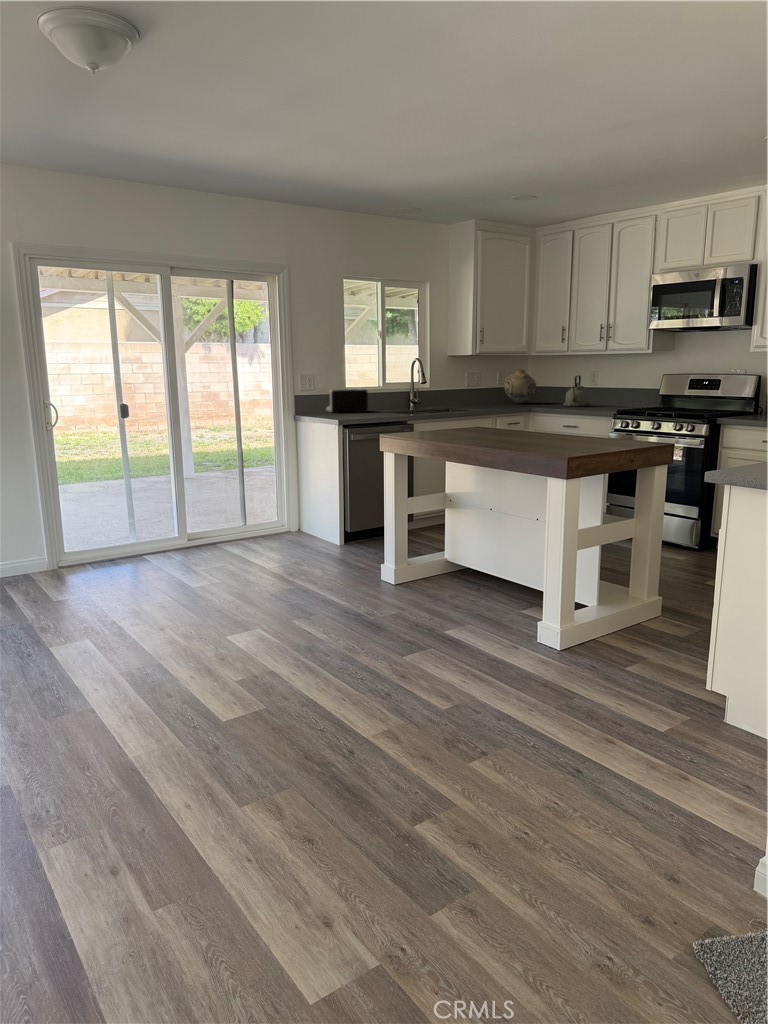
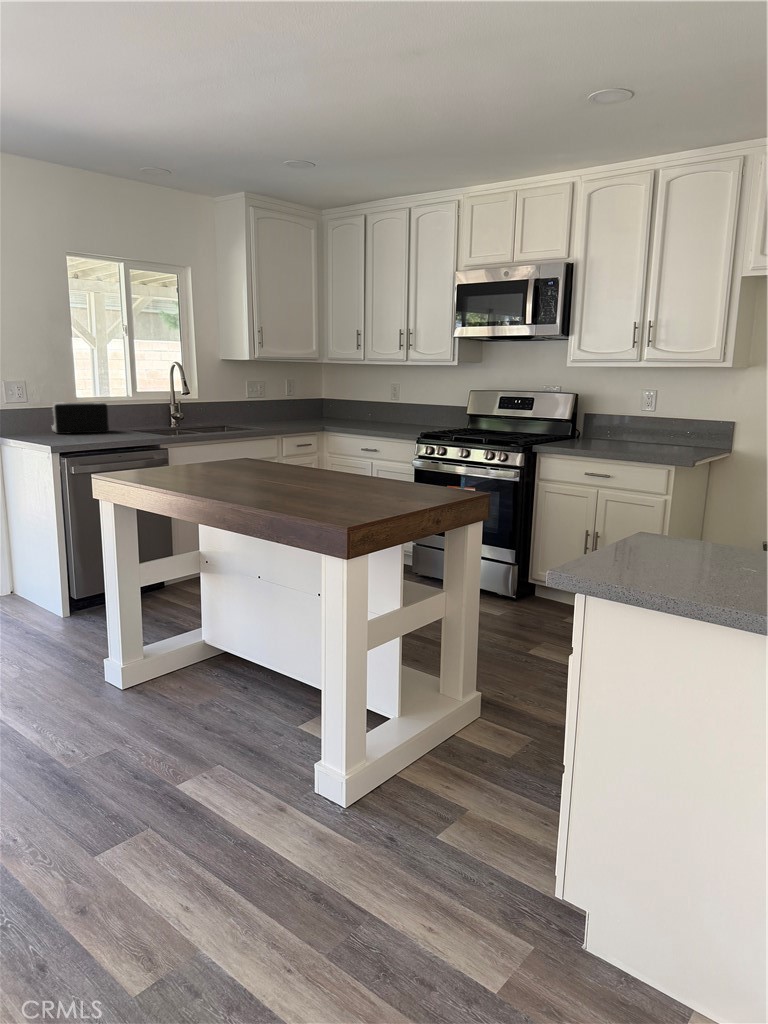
vase: present [504,369,536,403] -> none [293,380,330,420]
kettle: present [563,375,590,407] -> none [360,389,390,425]

